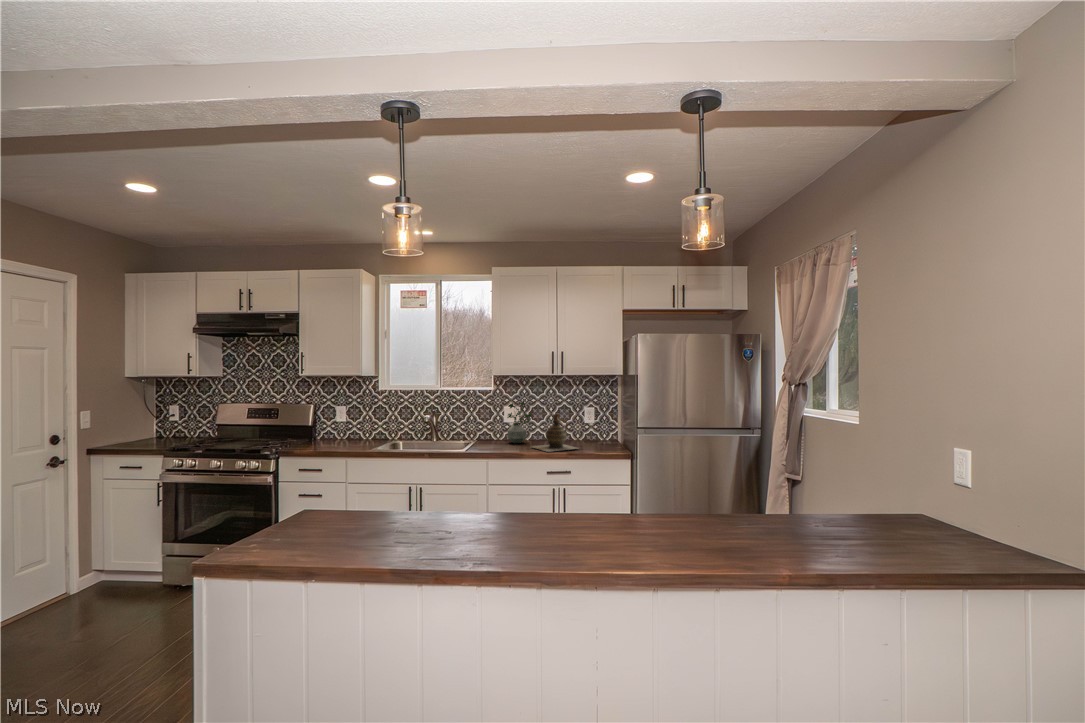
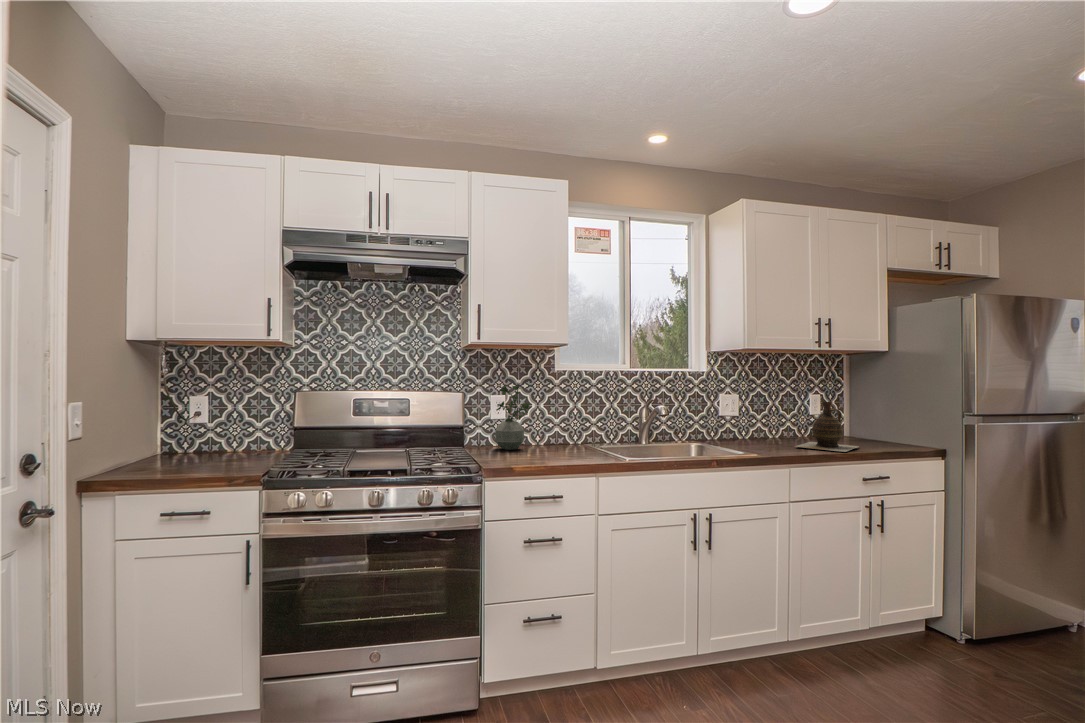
potted plant: present [507,401,532,443] -> present [495,384,531,450]

